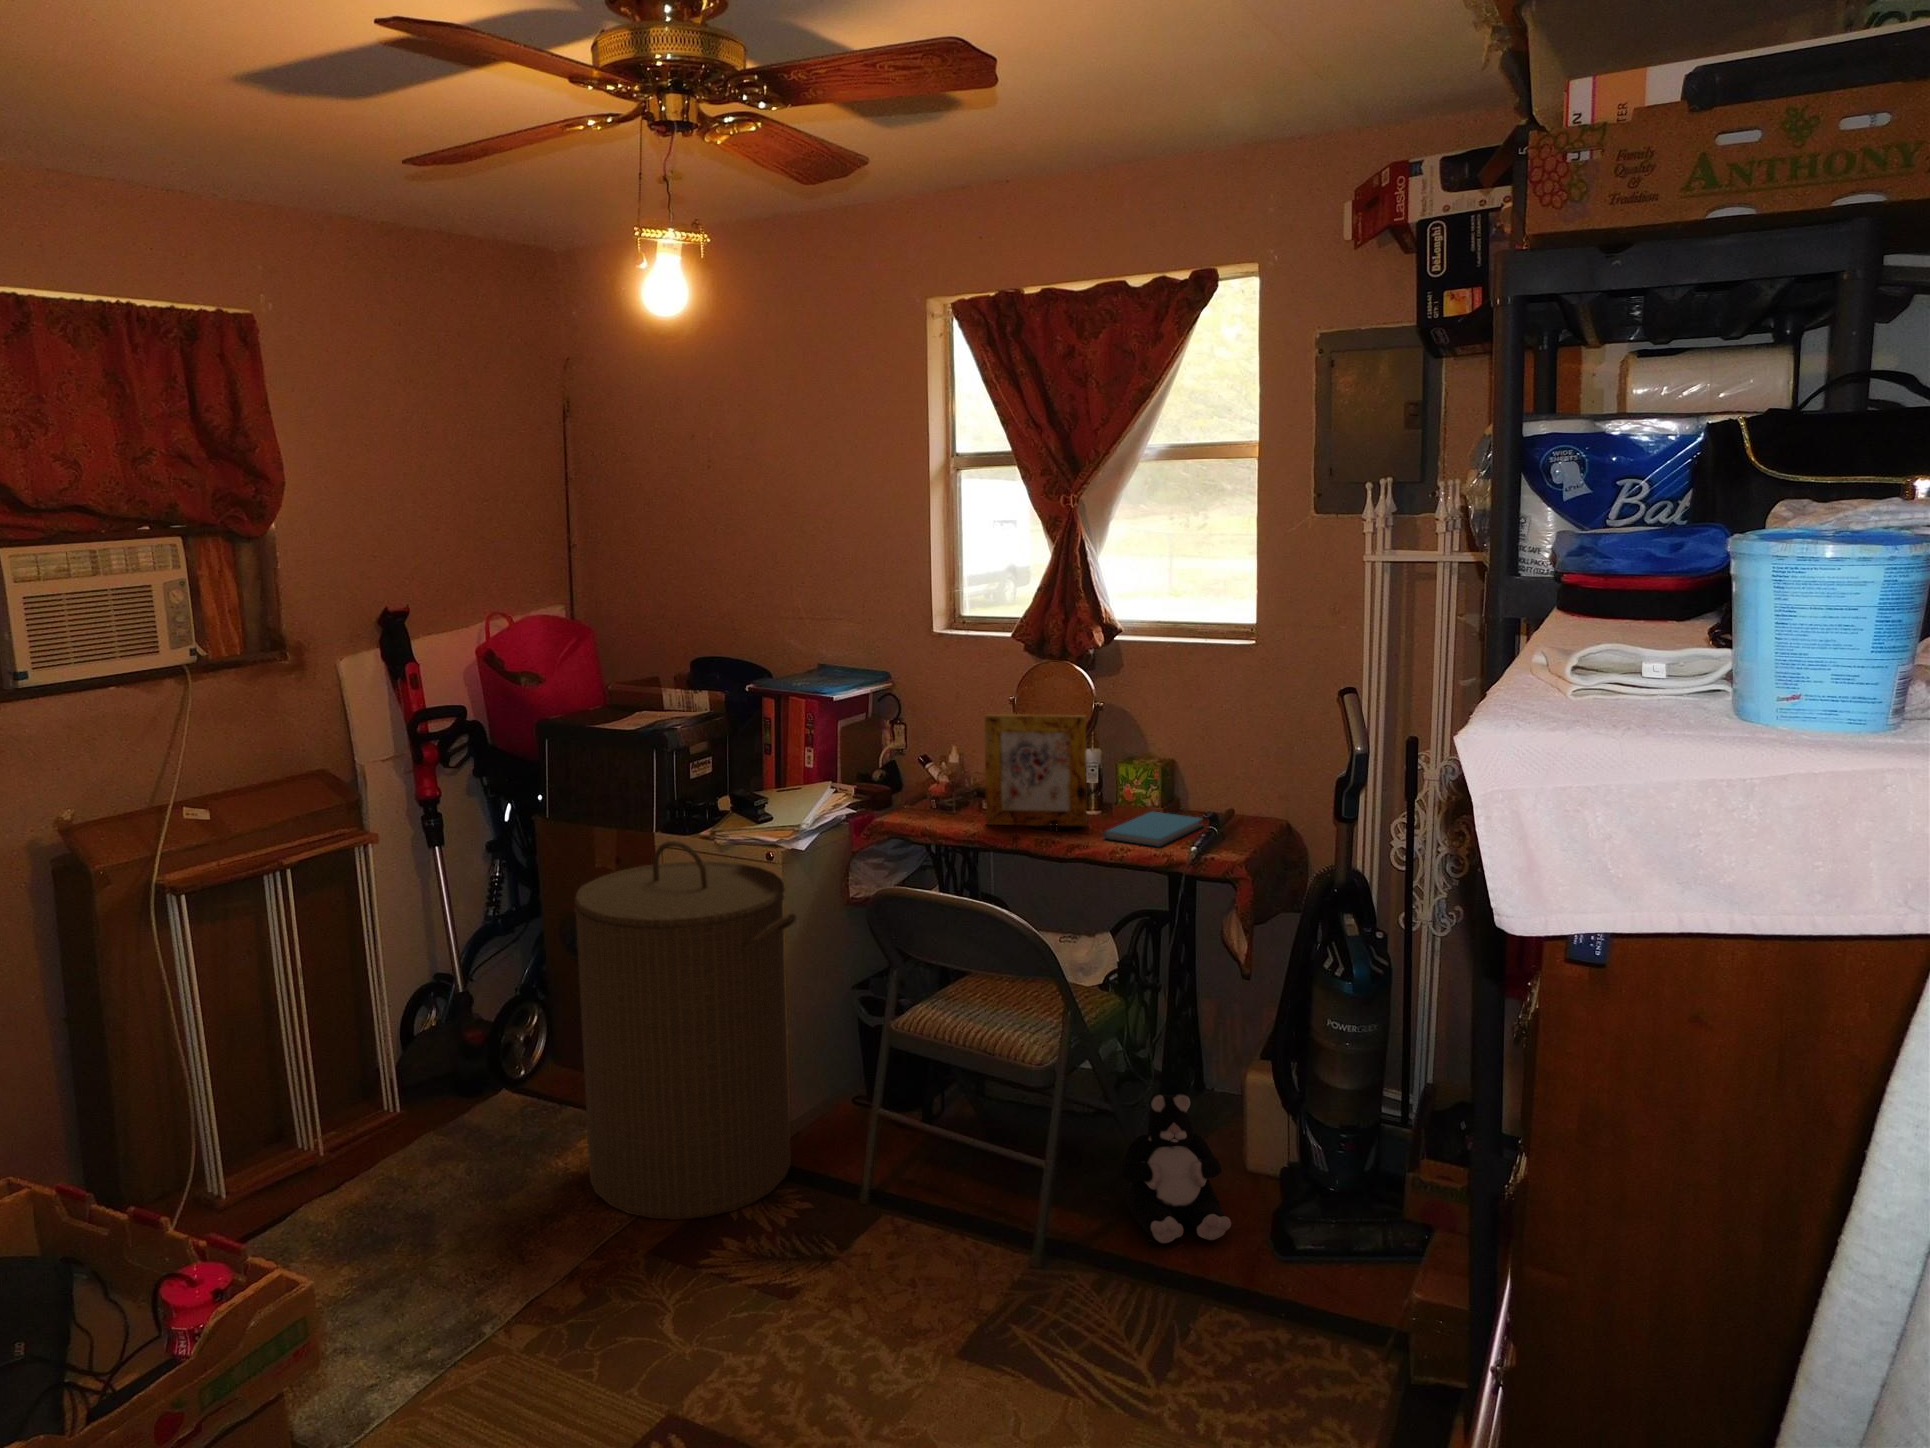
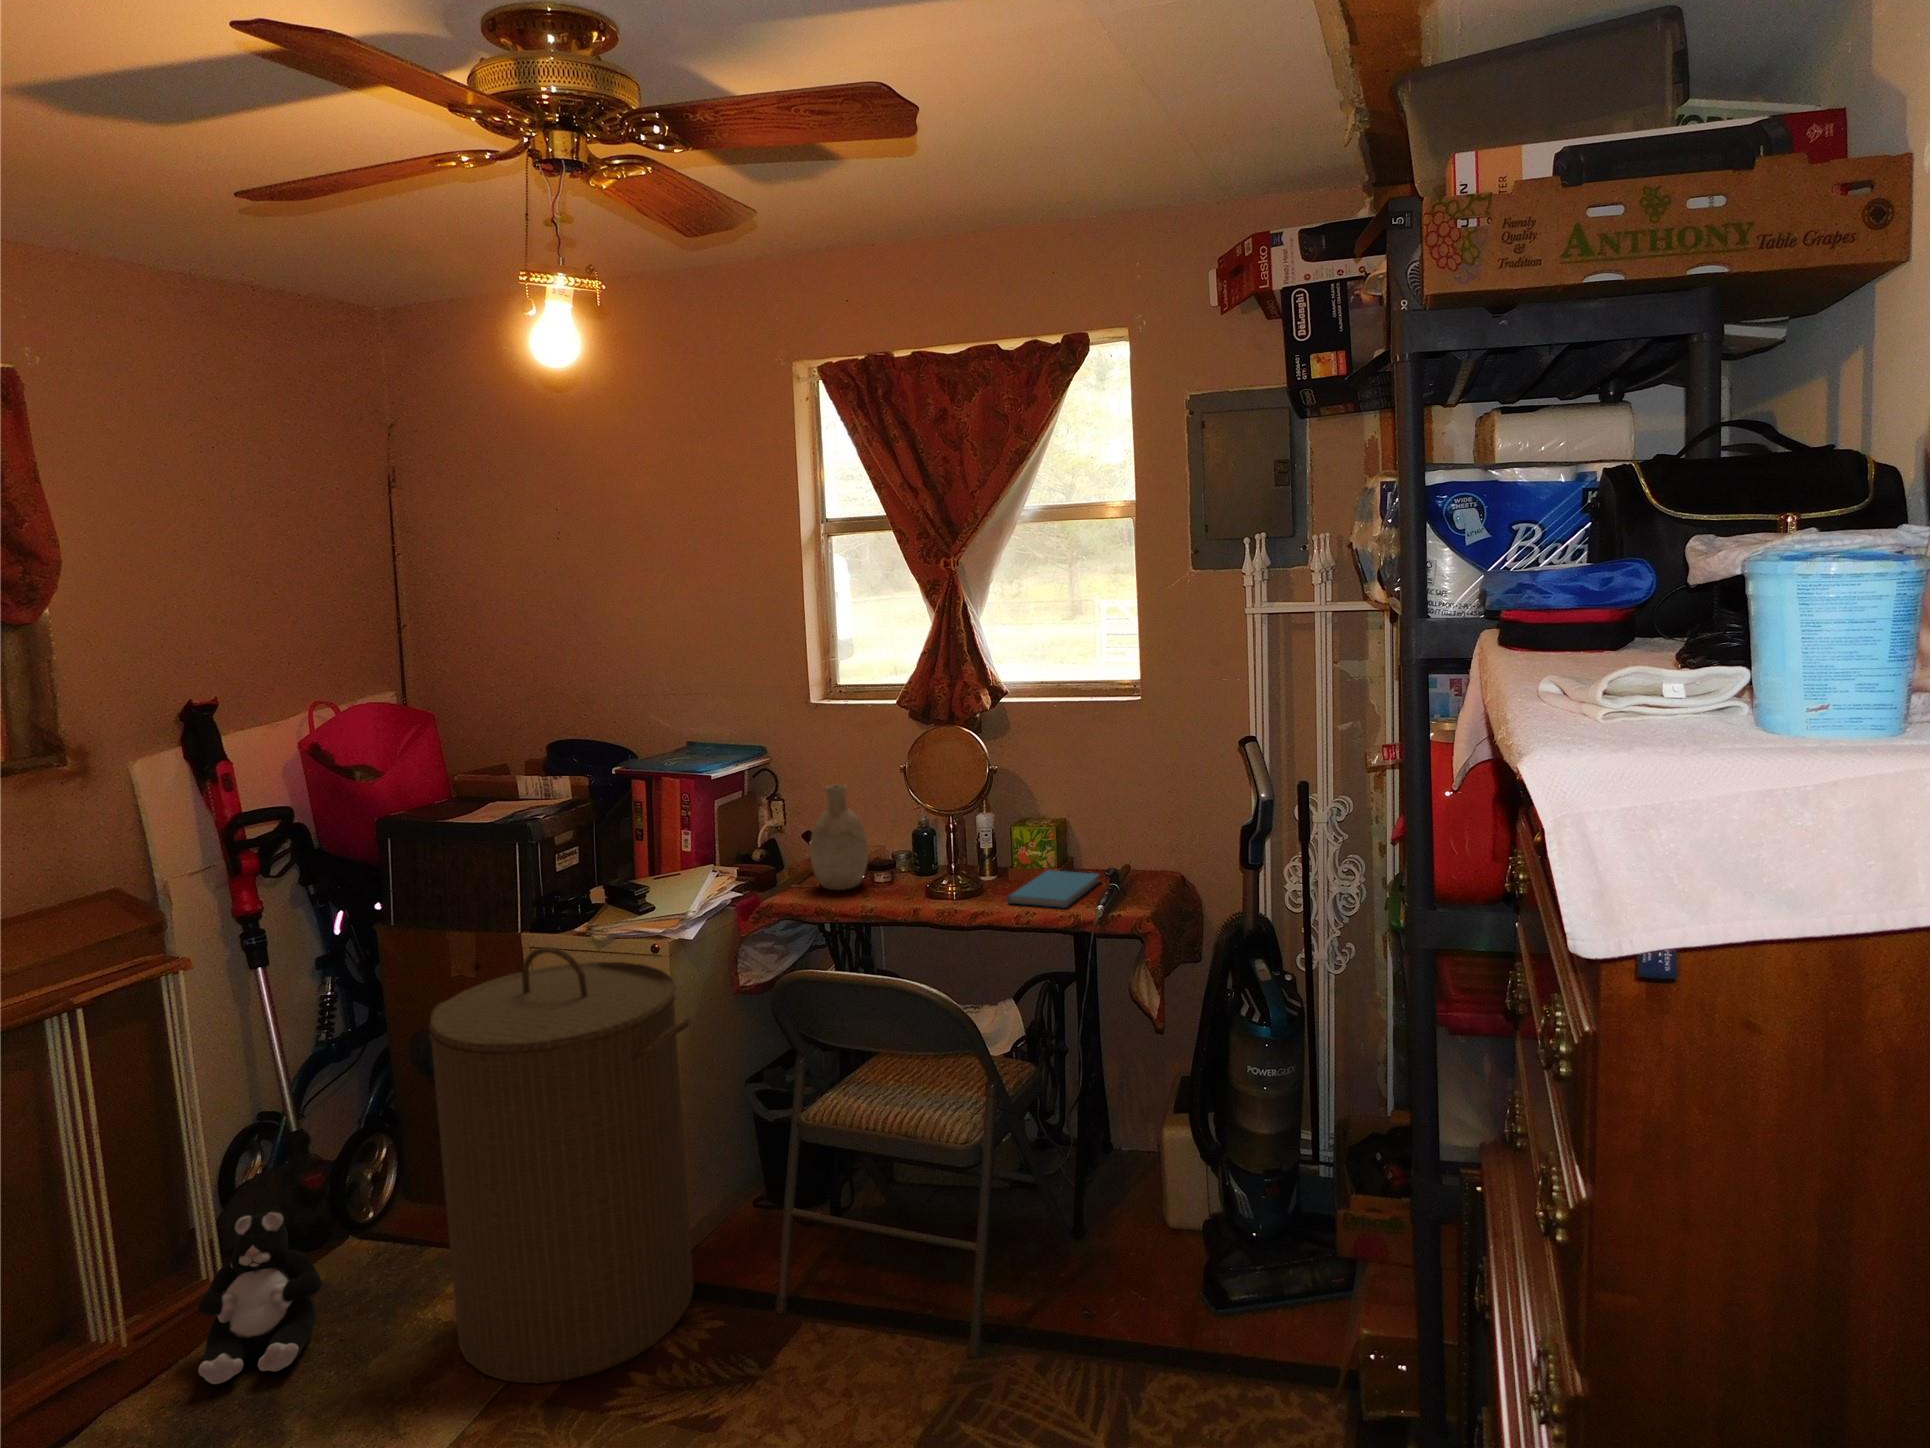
decorative vase: none [919,712,975,815] -> present [810,784,868,890]
picture frame: present [985,714,1086,827] -> none [878,779,986,897]
plush toy: present [1120,1092,1231,1243] -> present [198,1209,322,1384]

